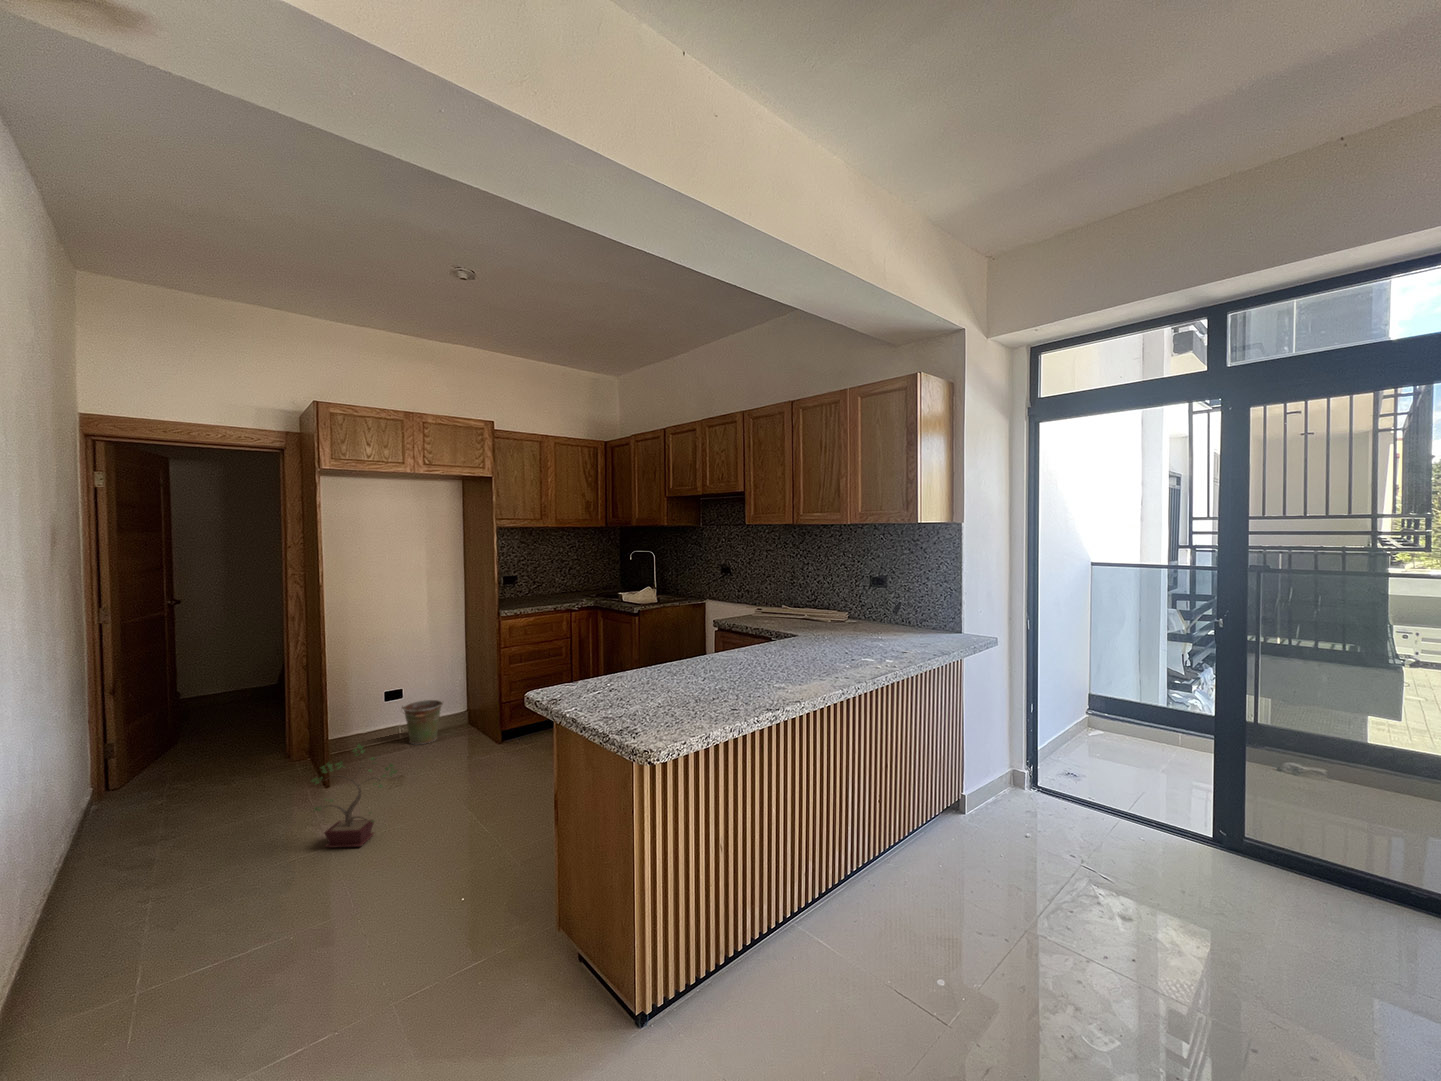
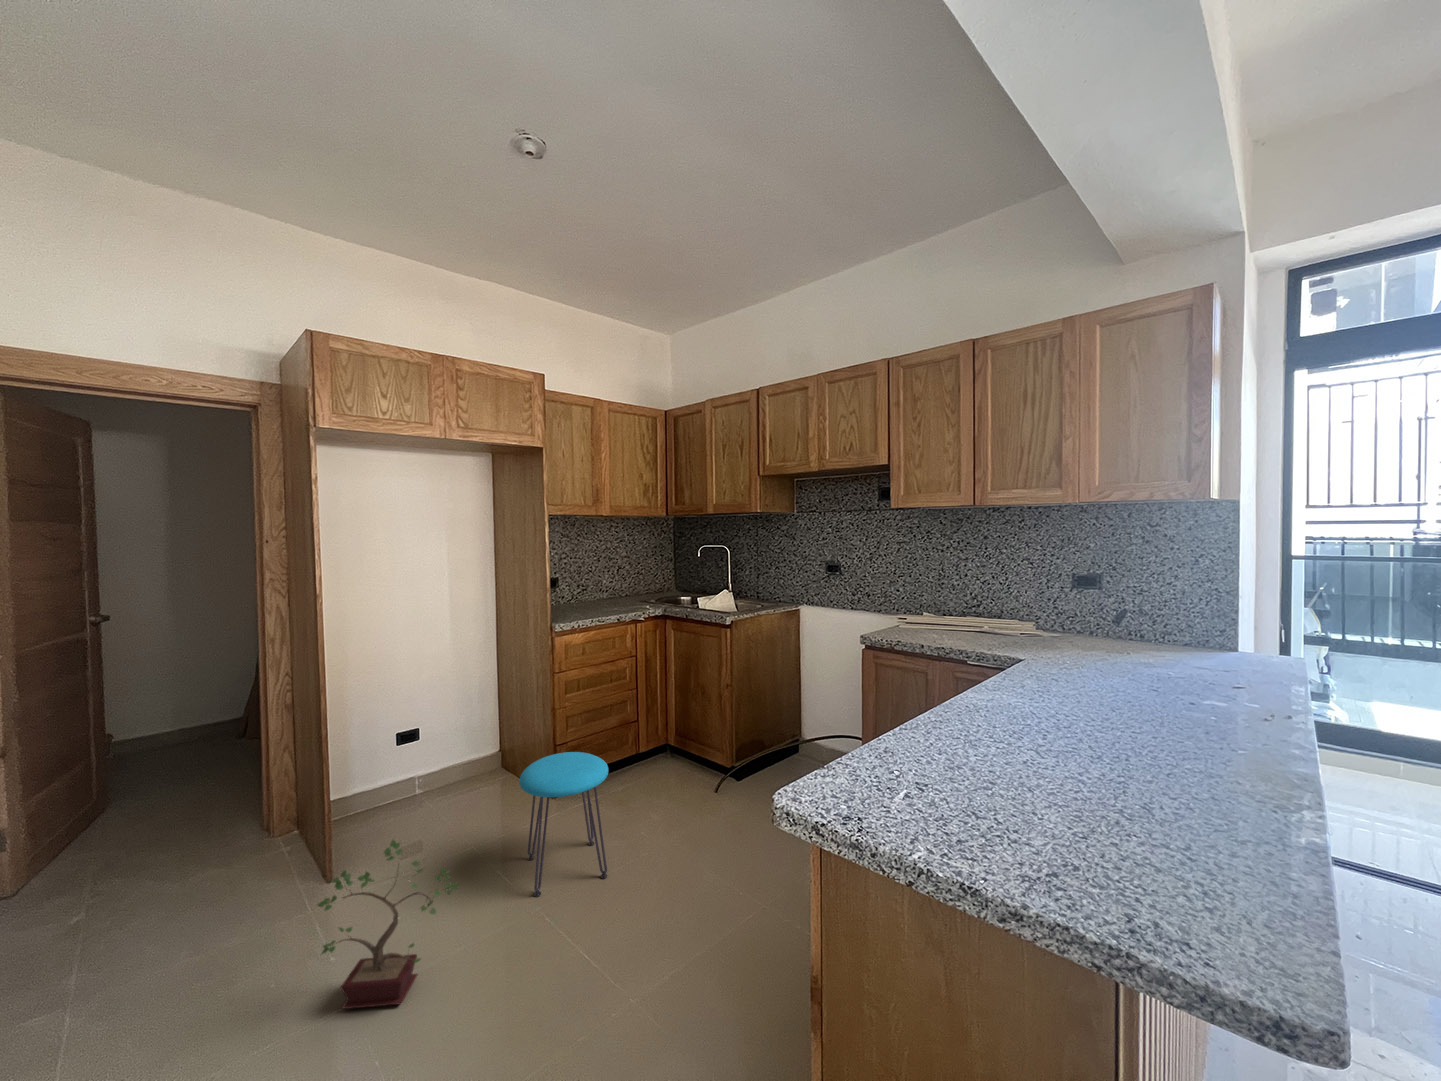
bucket: present [402,700,443,744] -> none [421,740,476,801]
stool: none [457,703,524,799] -> present [519,752,608,897]

